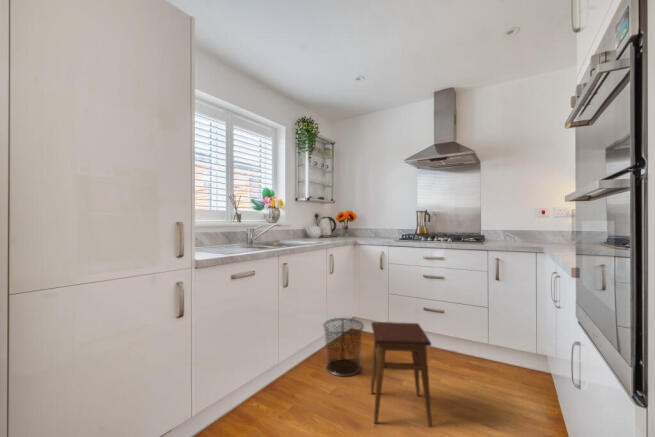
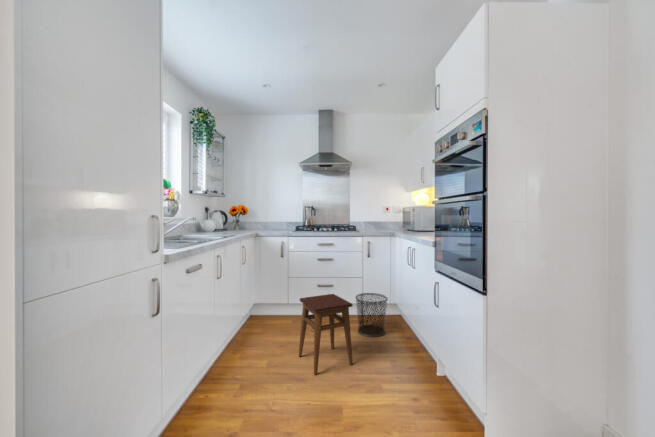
waste bin: present [324,318,364,376] -> present [356,293,388,337]

